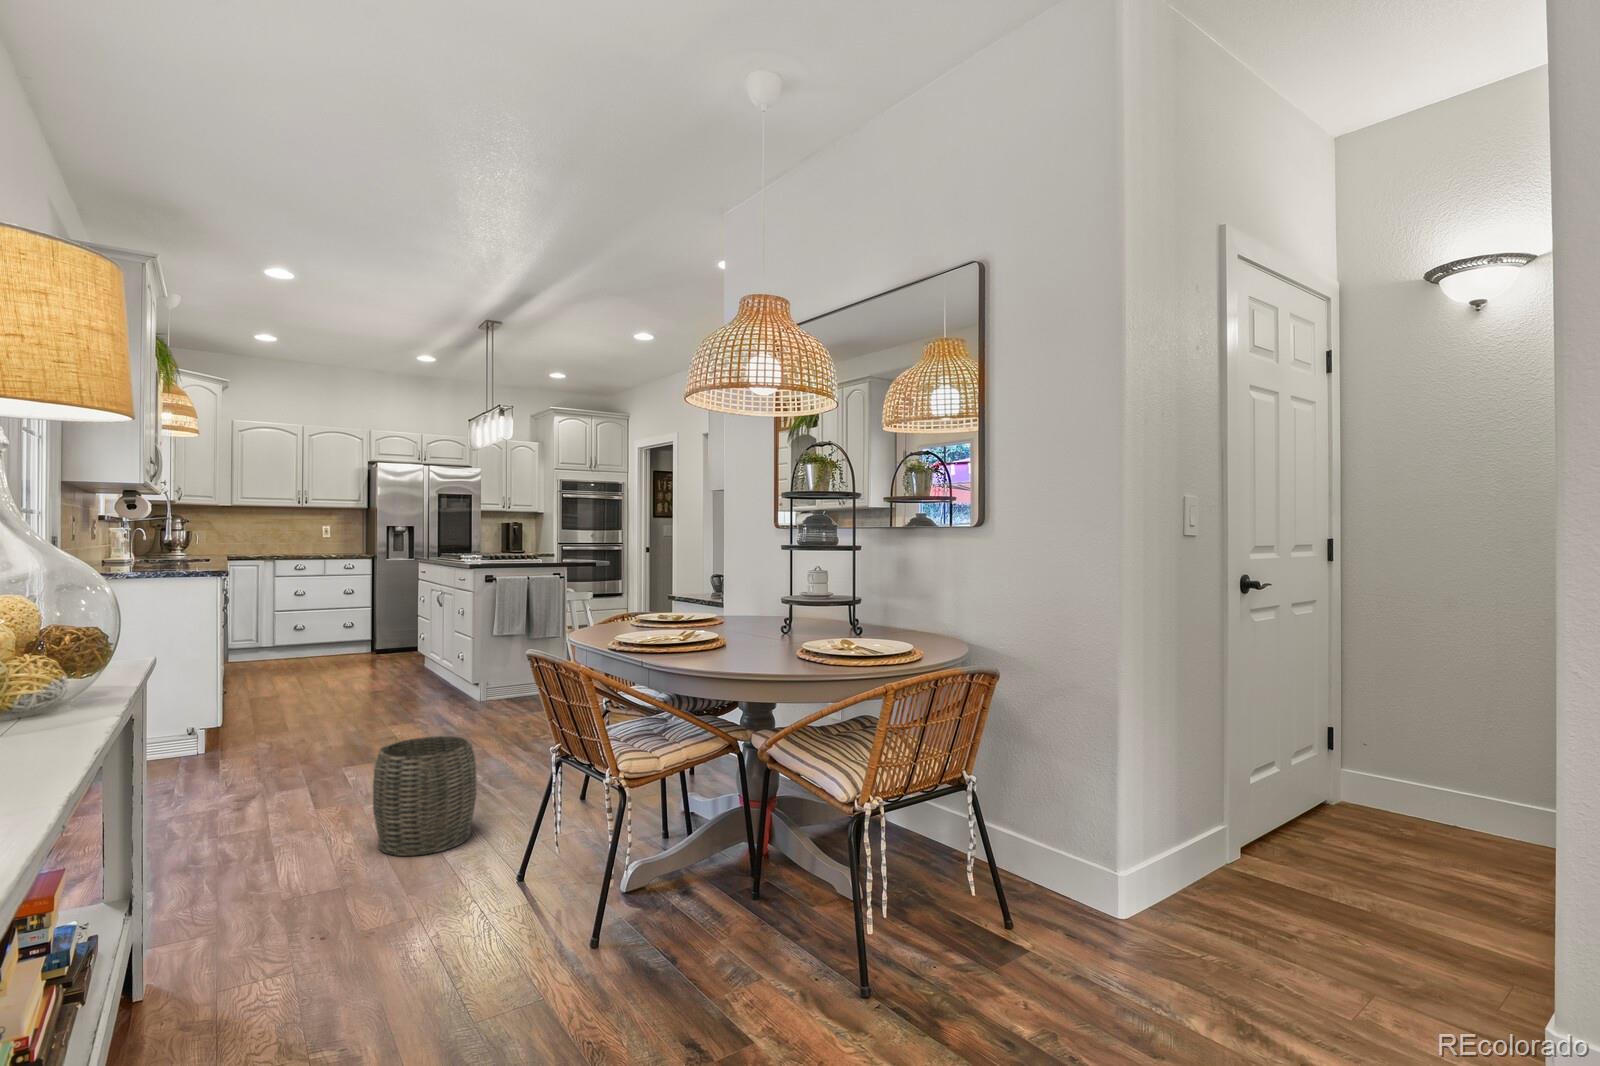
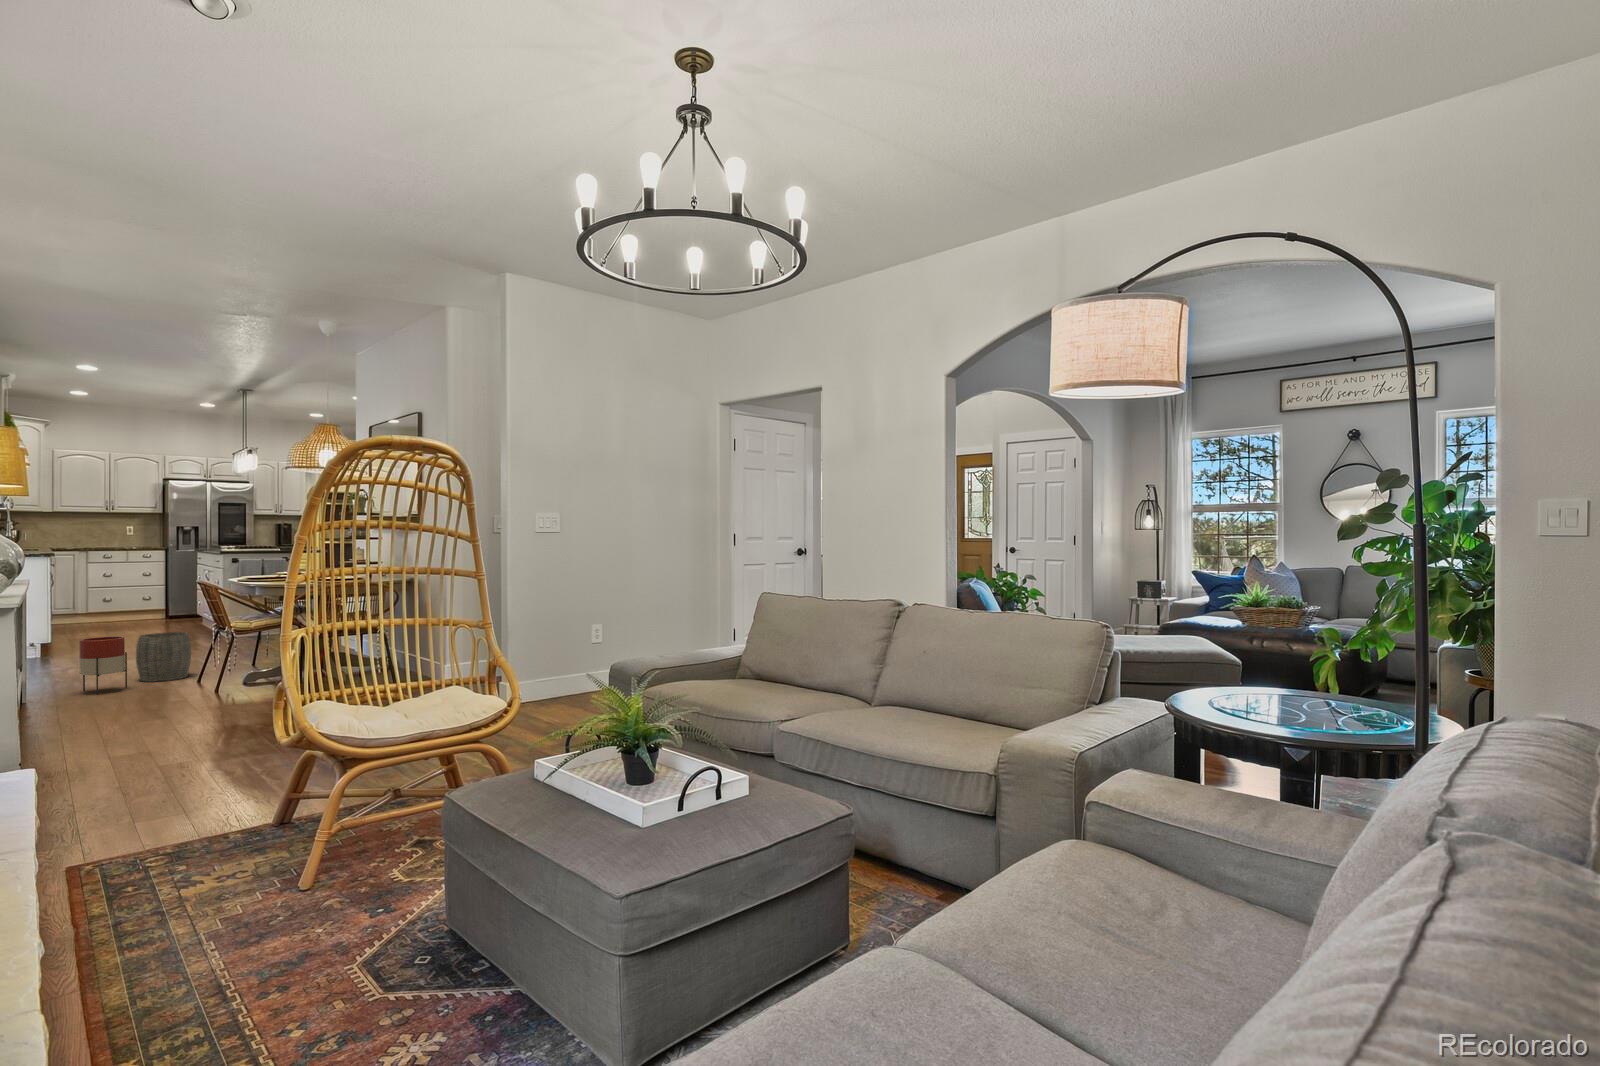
planter: none [261,766,361,924] -> present [79,636,127,695]

